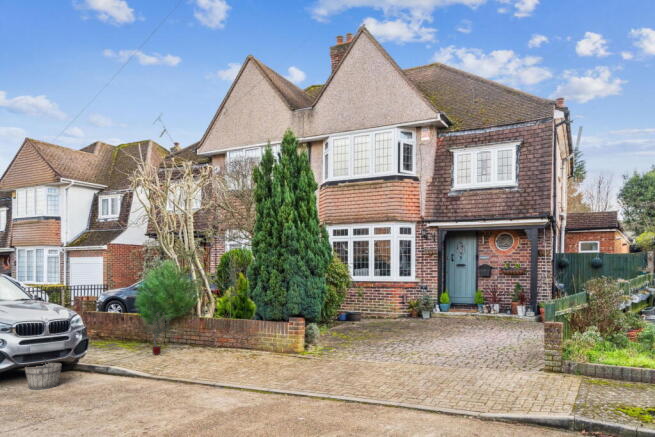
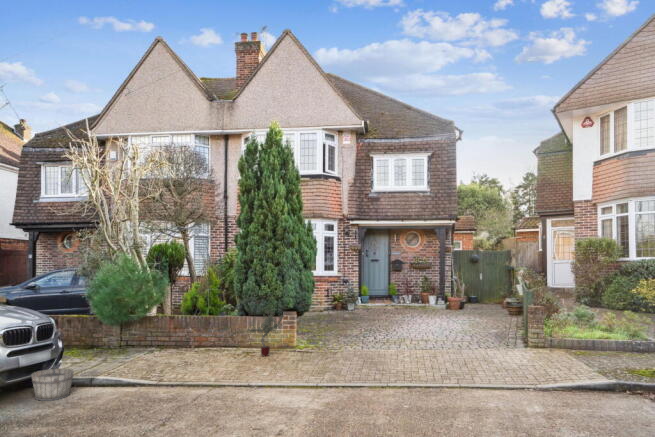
potted tree: present [145,312,170,355] -> present [248,311,283,356]

